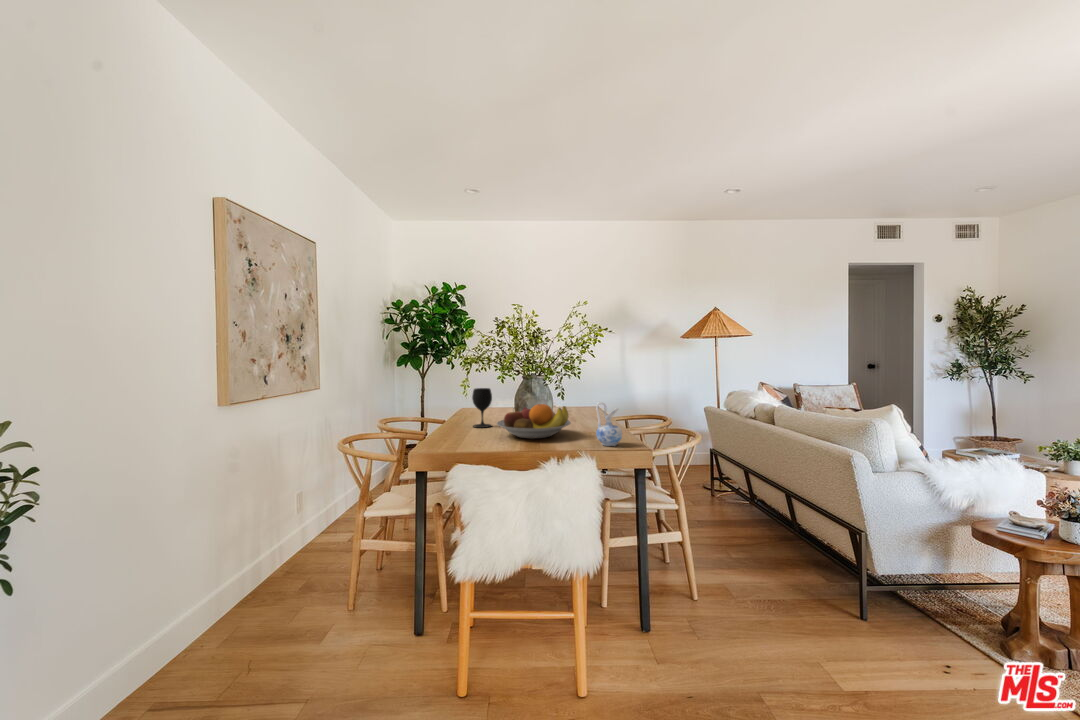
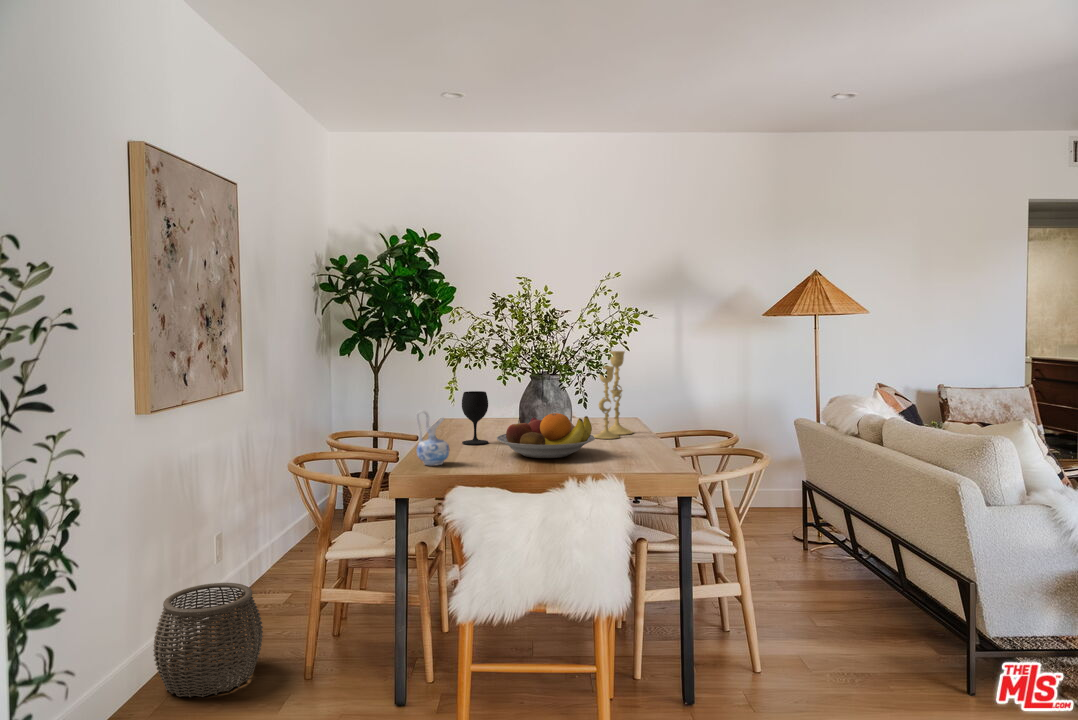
candlestick: none [569,359,598,422] -> present [594,351,633,439]
ceramic pitcher: present [596,402,622,446] -> present [416,410,449,465]
woven basket: none [227,535,319,630] -> present [153,583,263,698]

